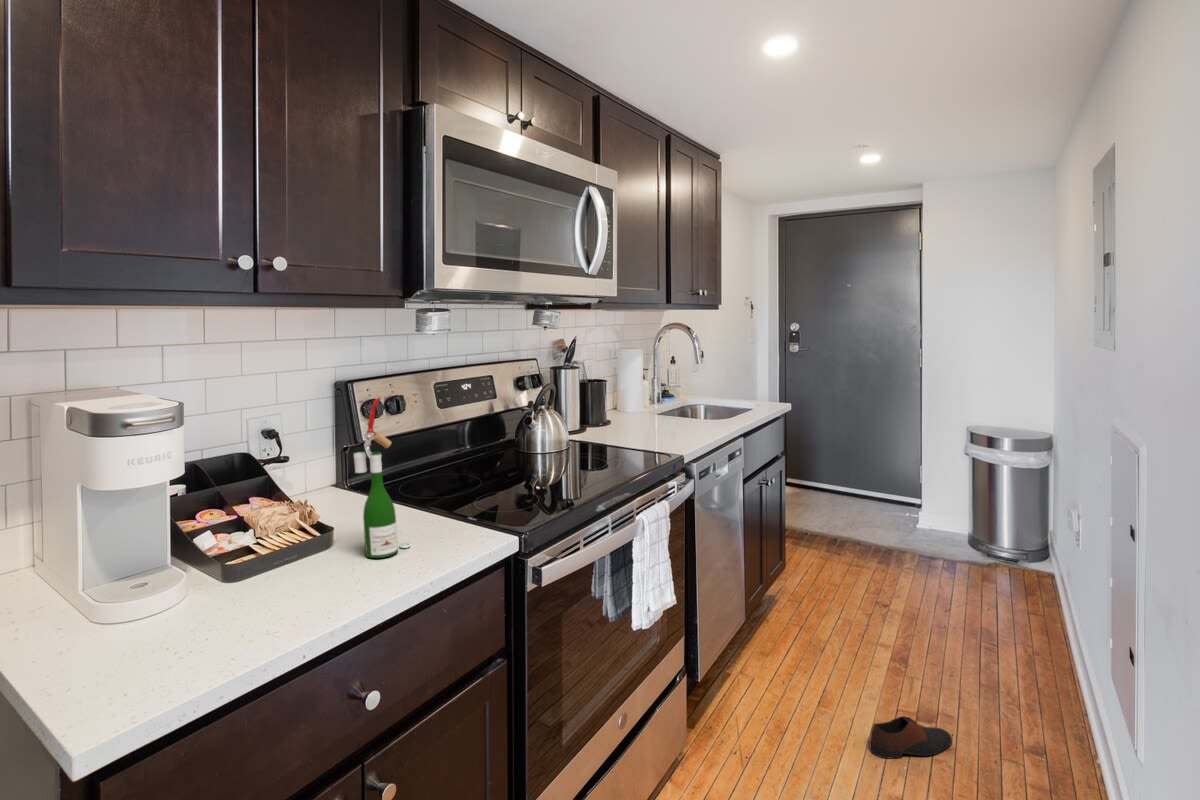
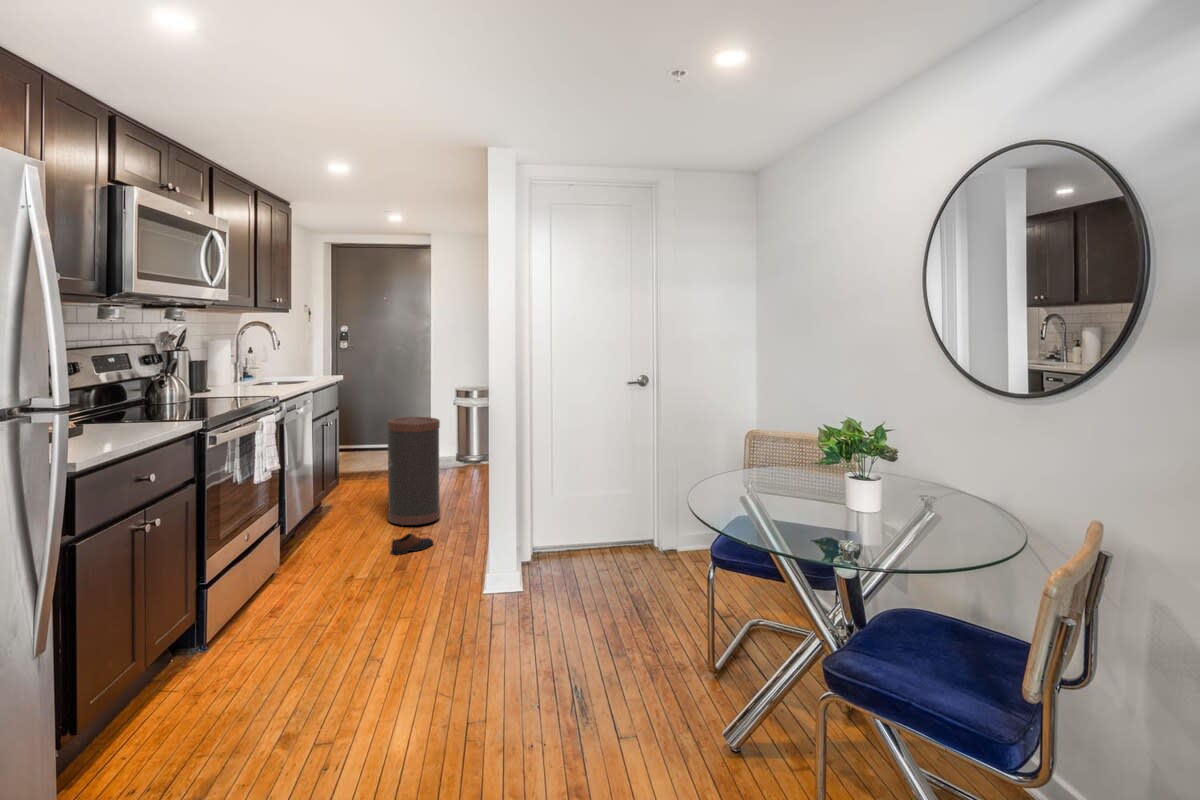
wine bottle: present [354,398,410,558] -> none [106,347,137,430]
trash can: none [858,477,959,676] -> present [387,417,440,526]

